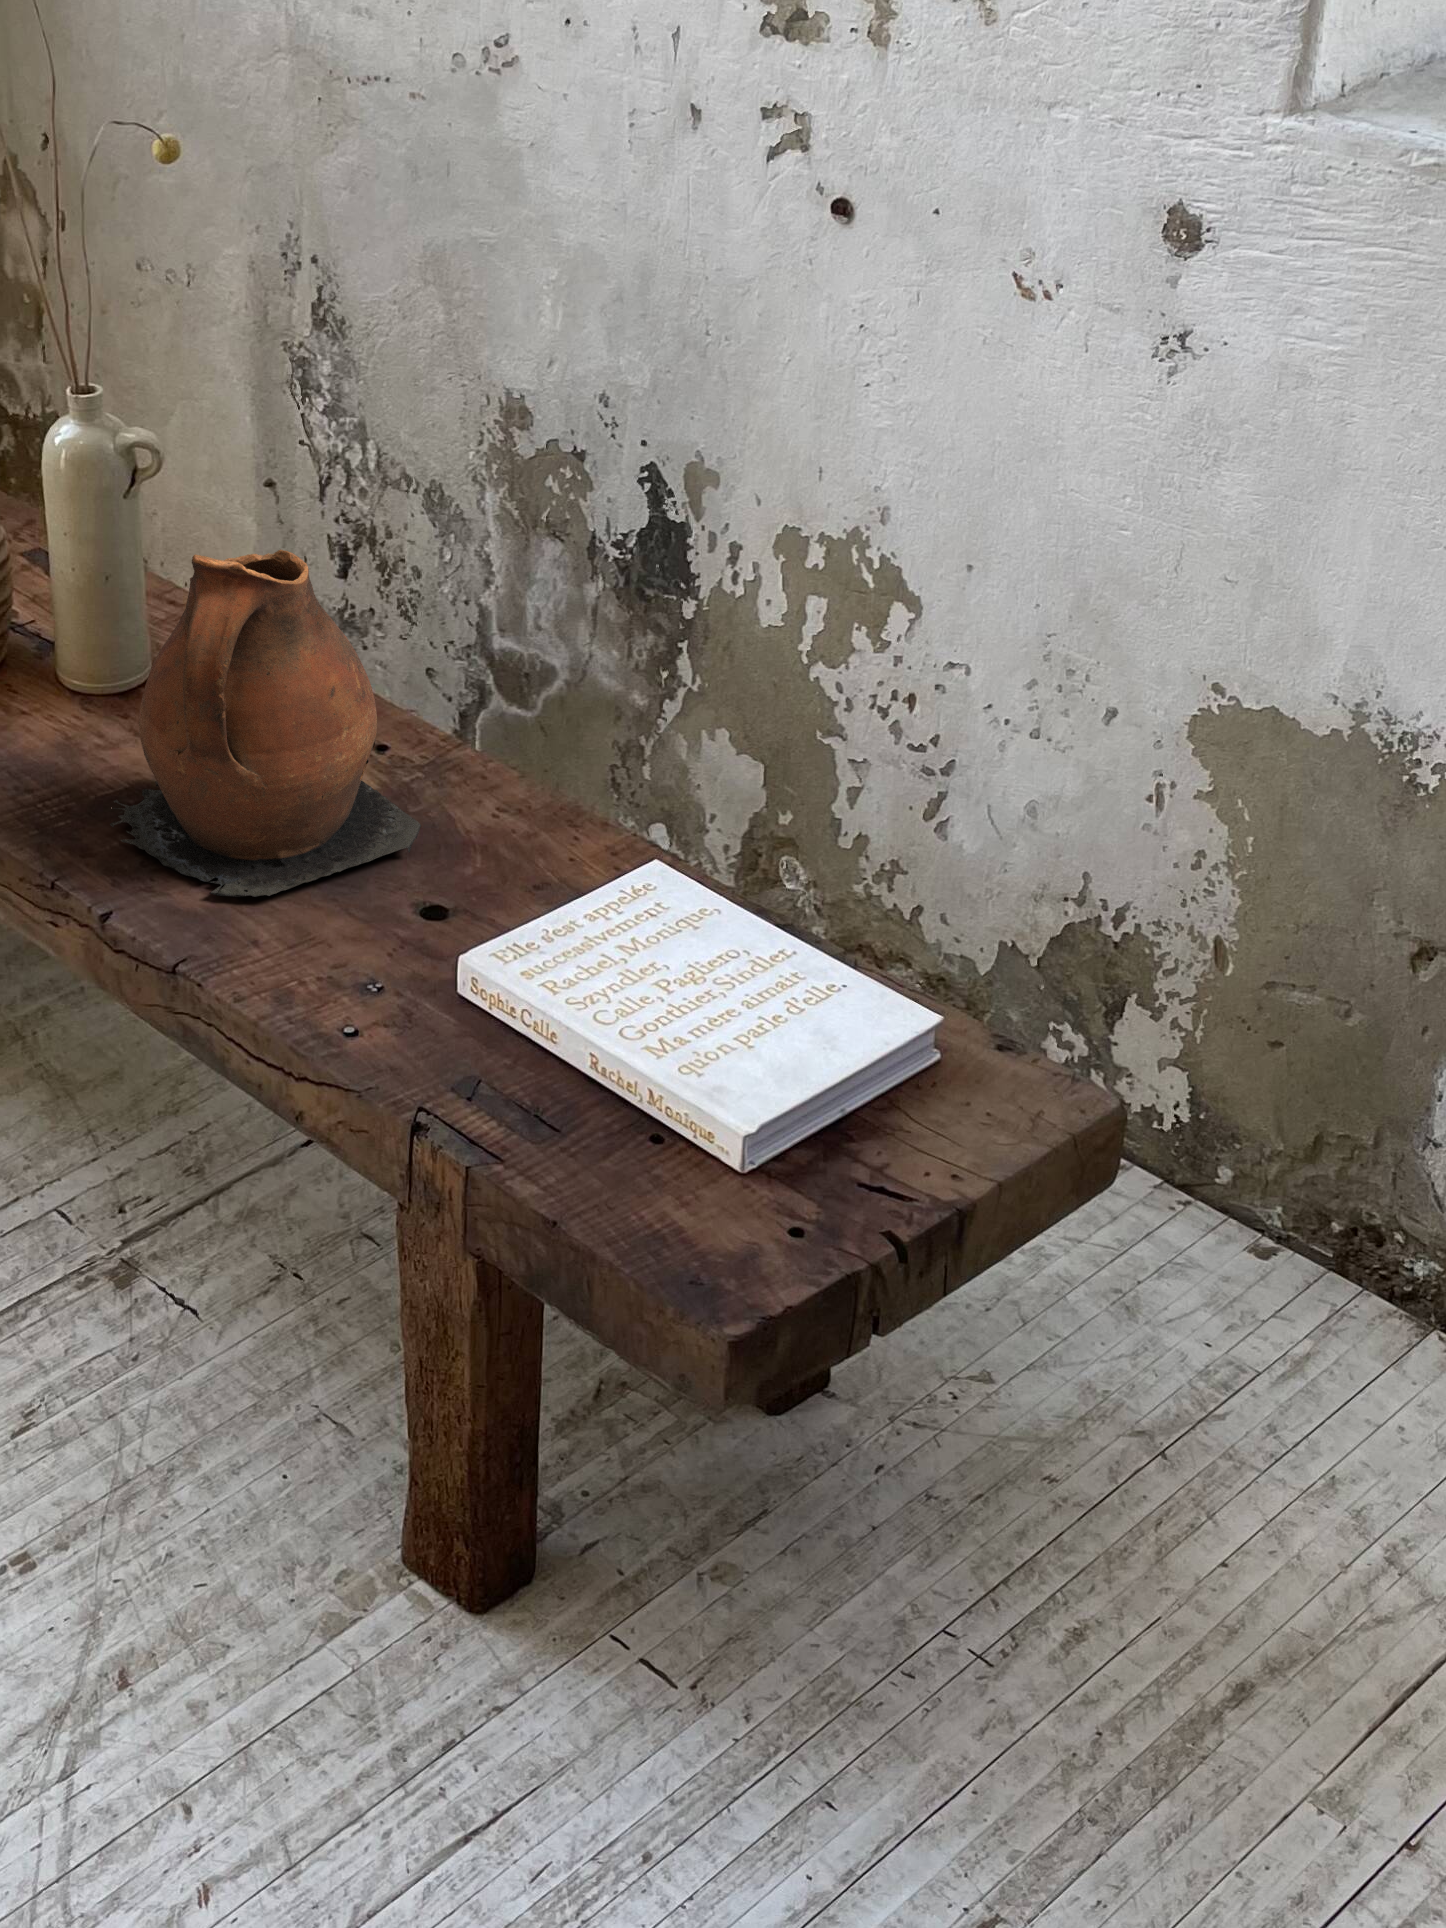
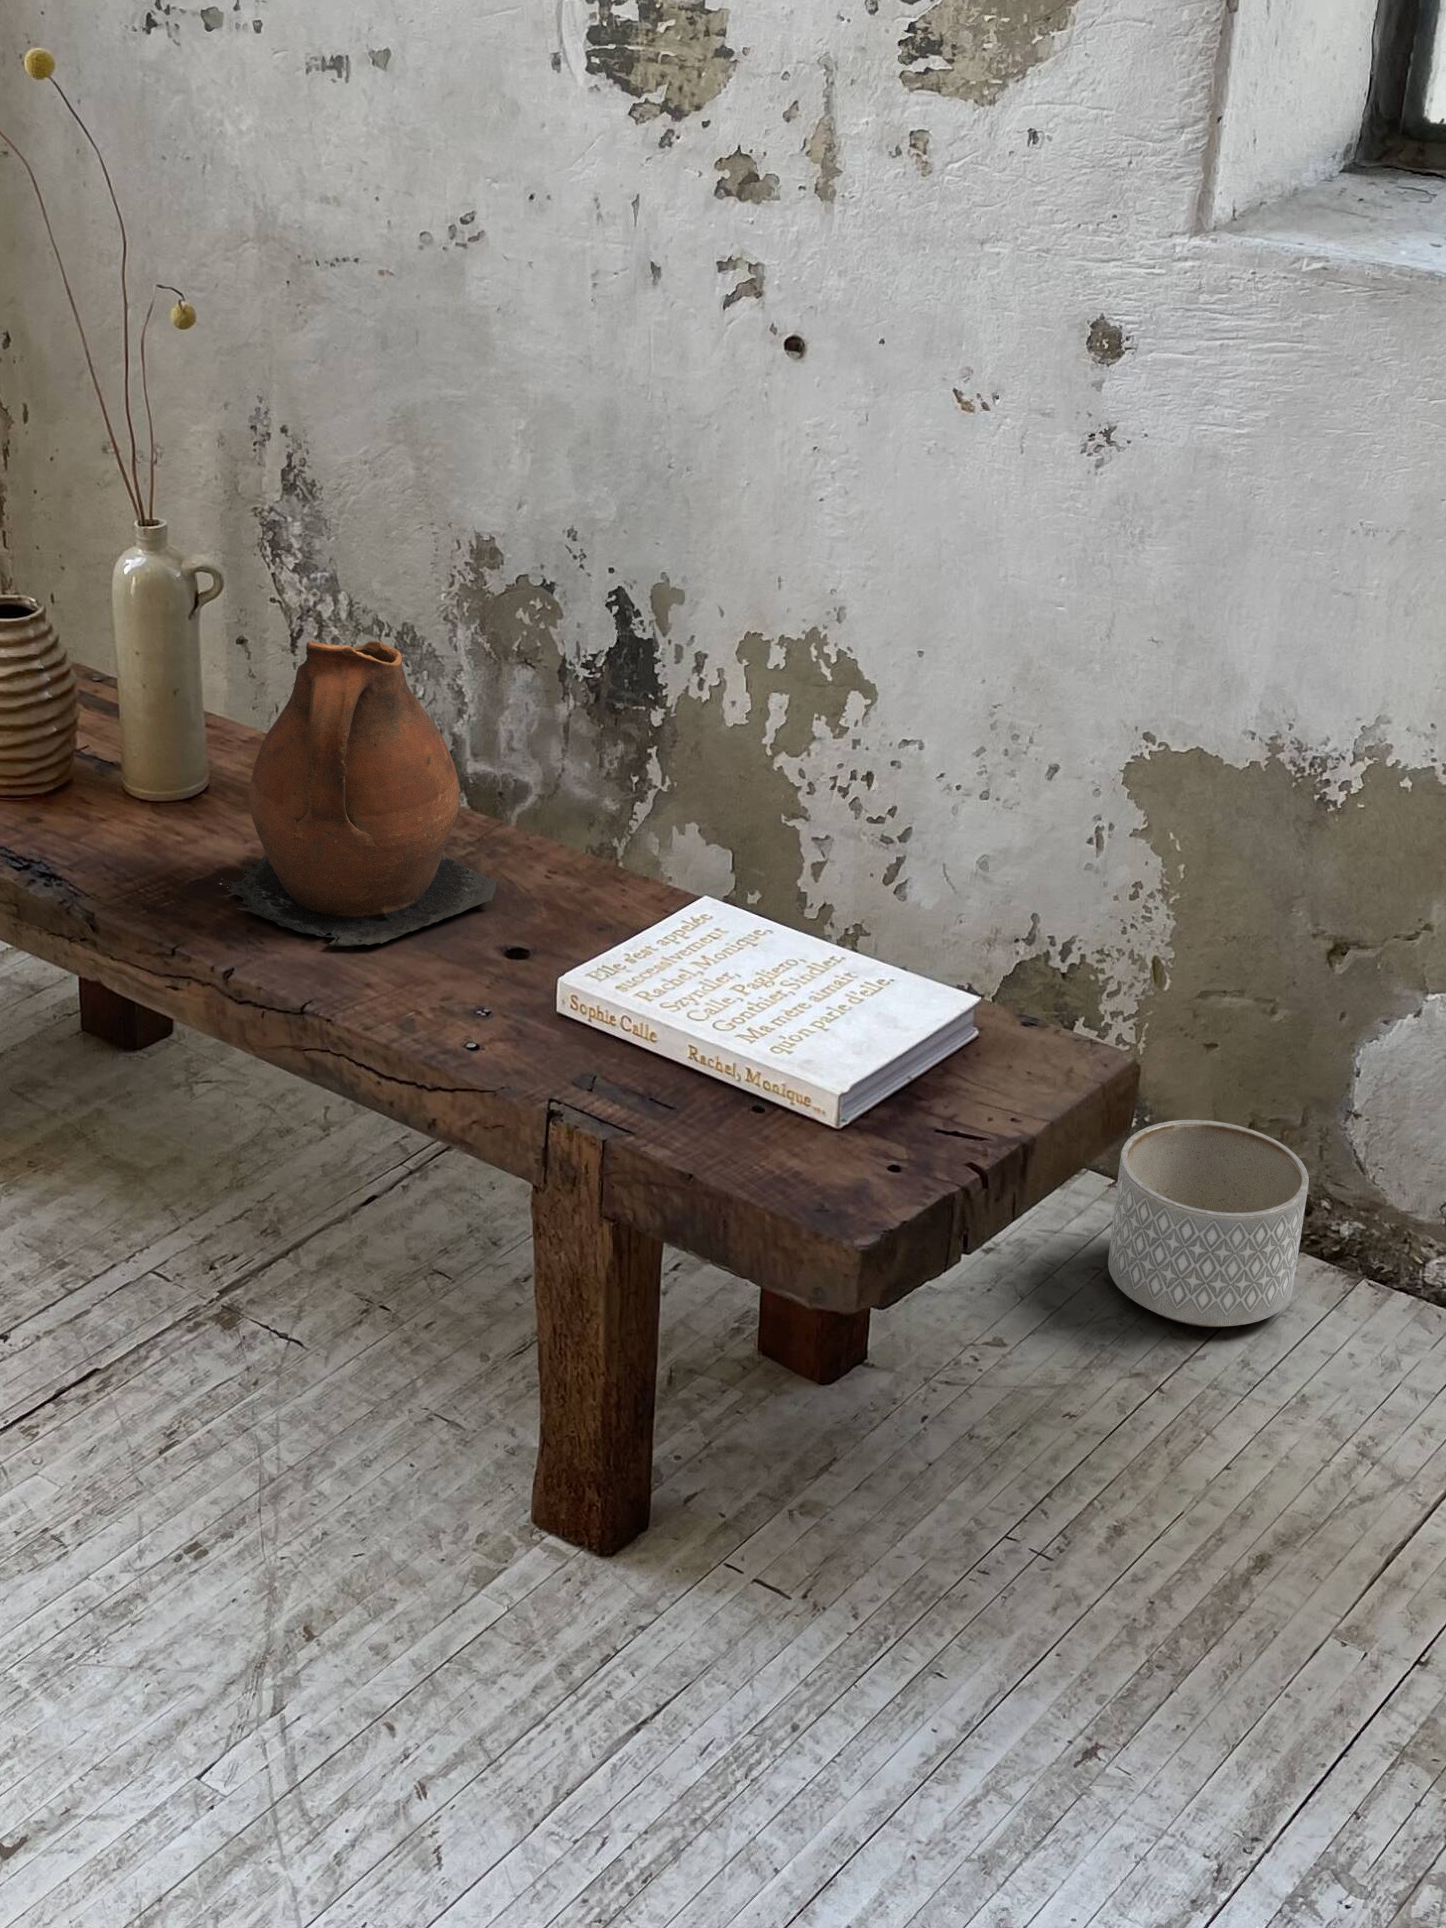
planter: none [1126,1130,1363,1382] -> present [1108,1120,1309,1327]

